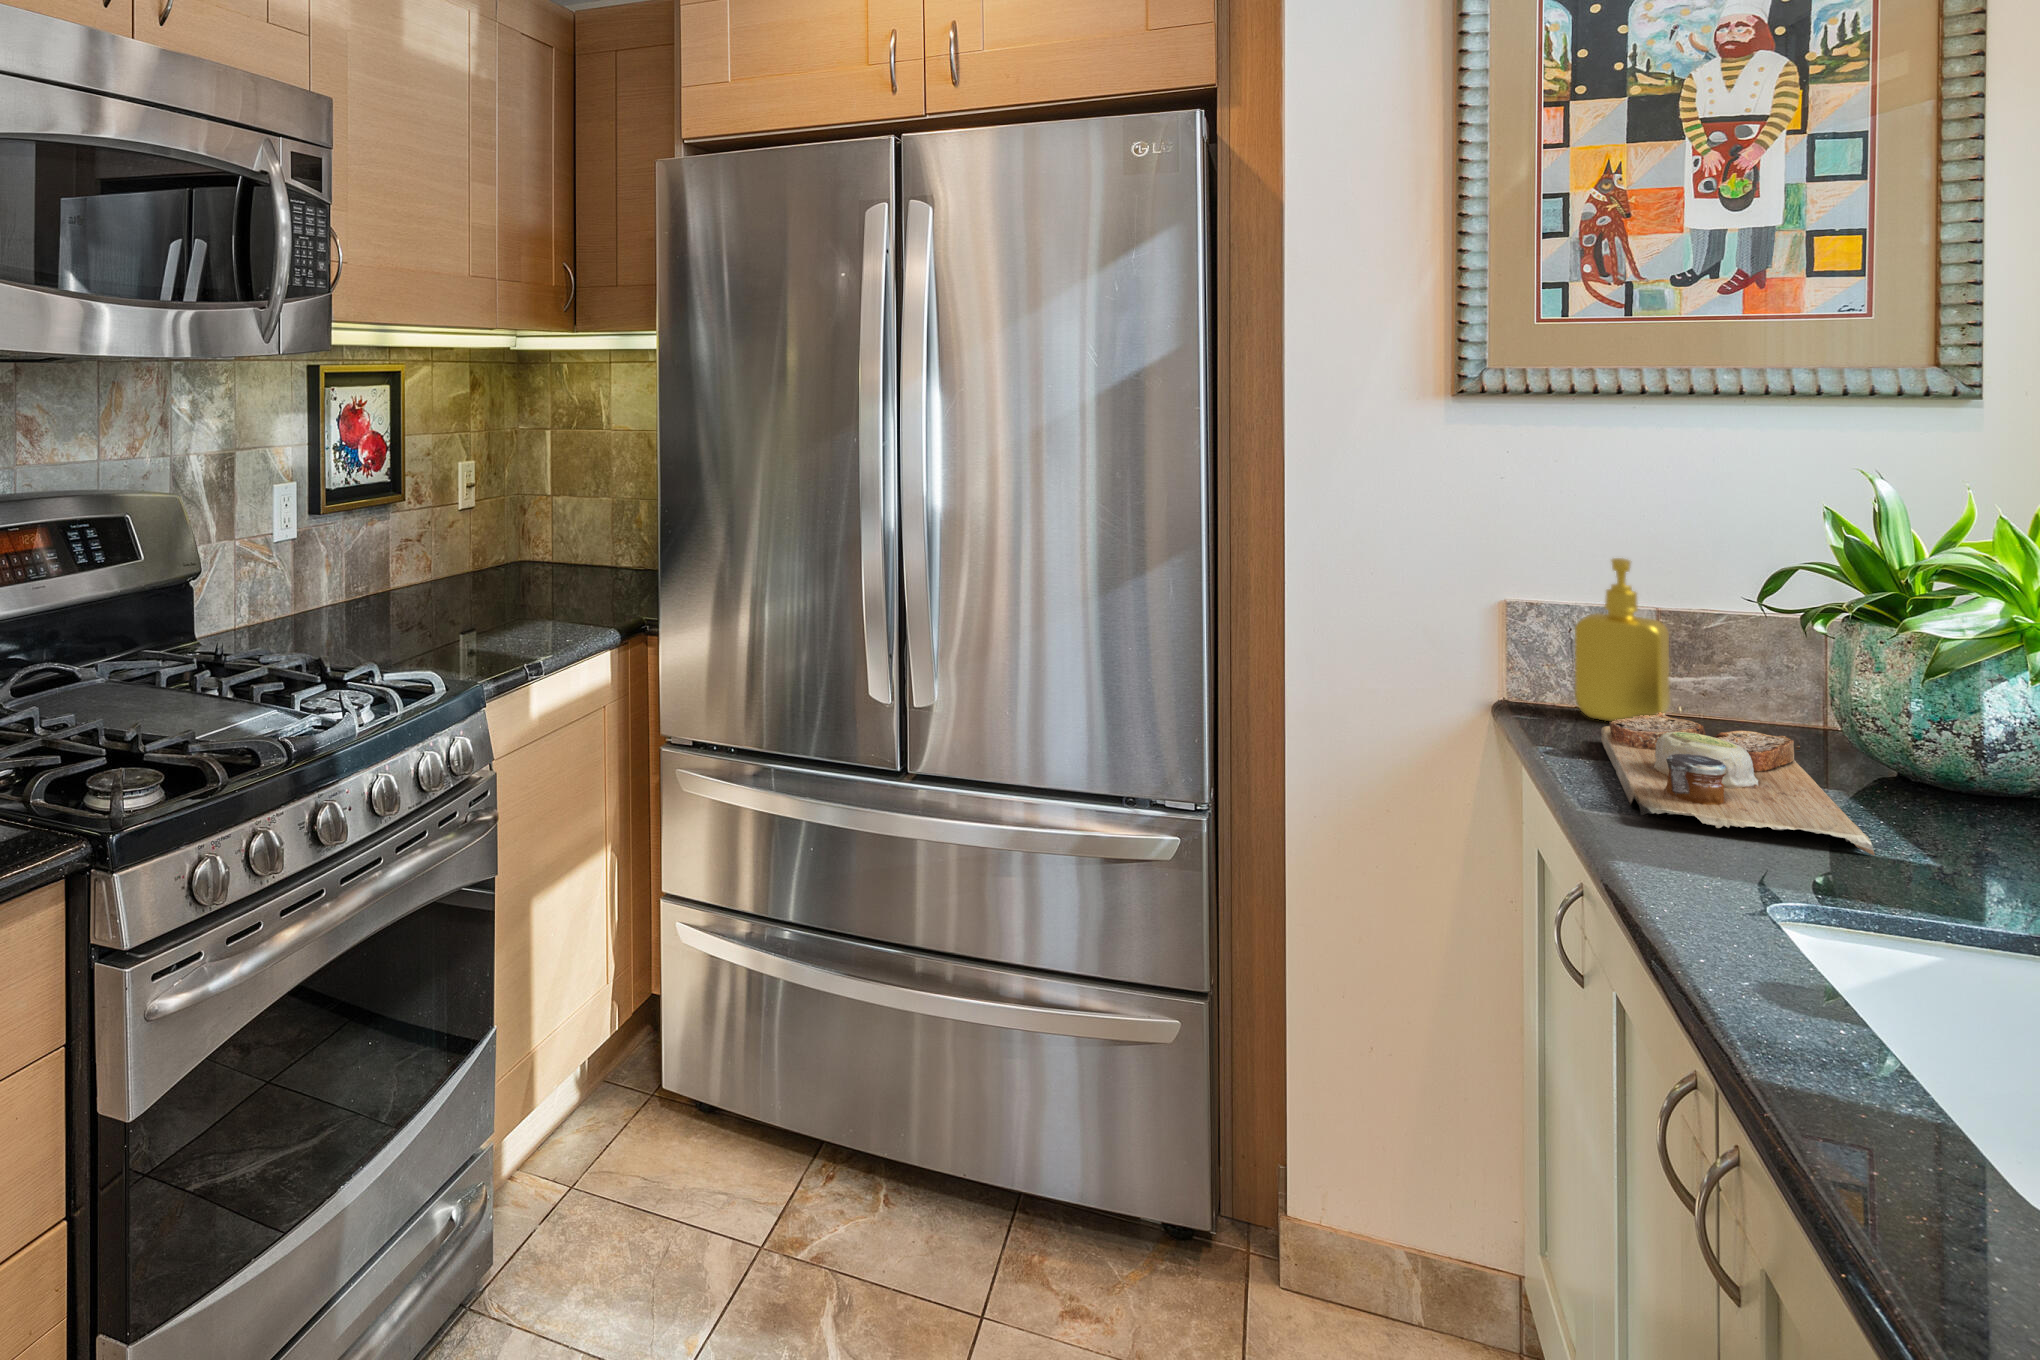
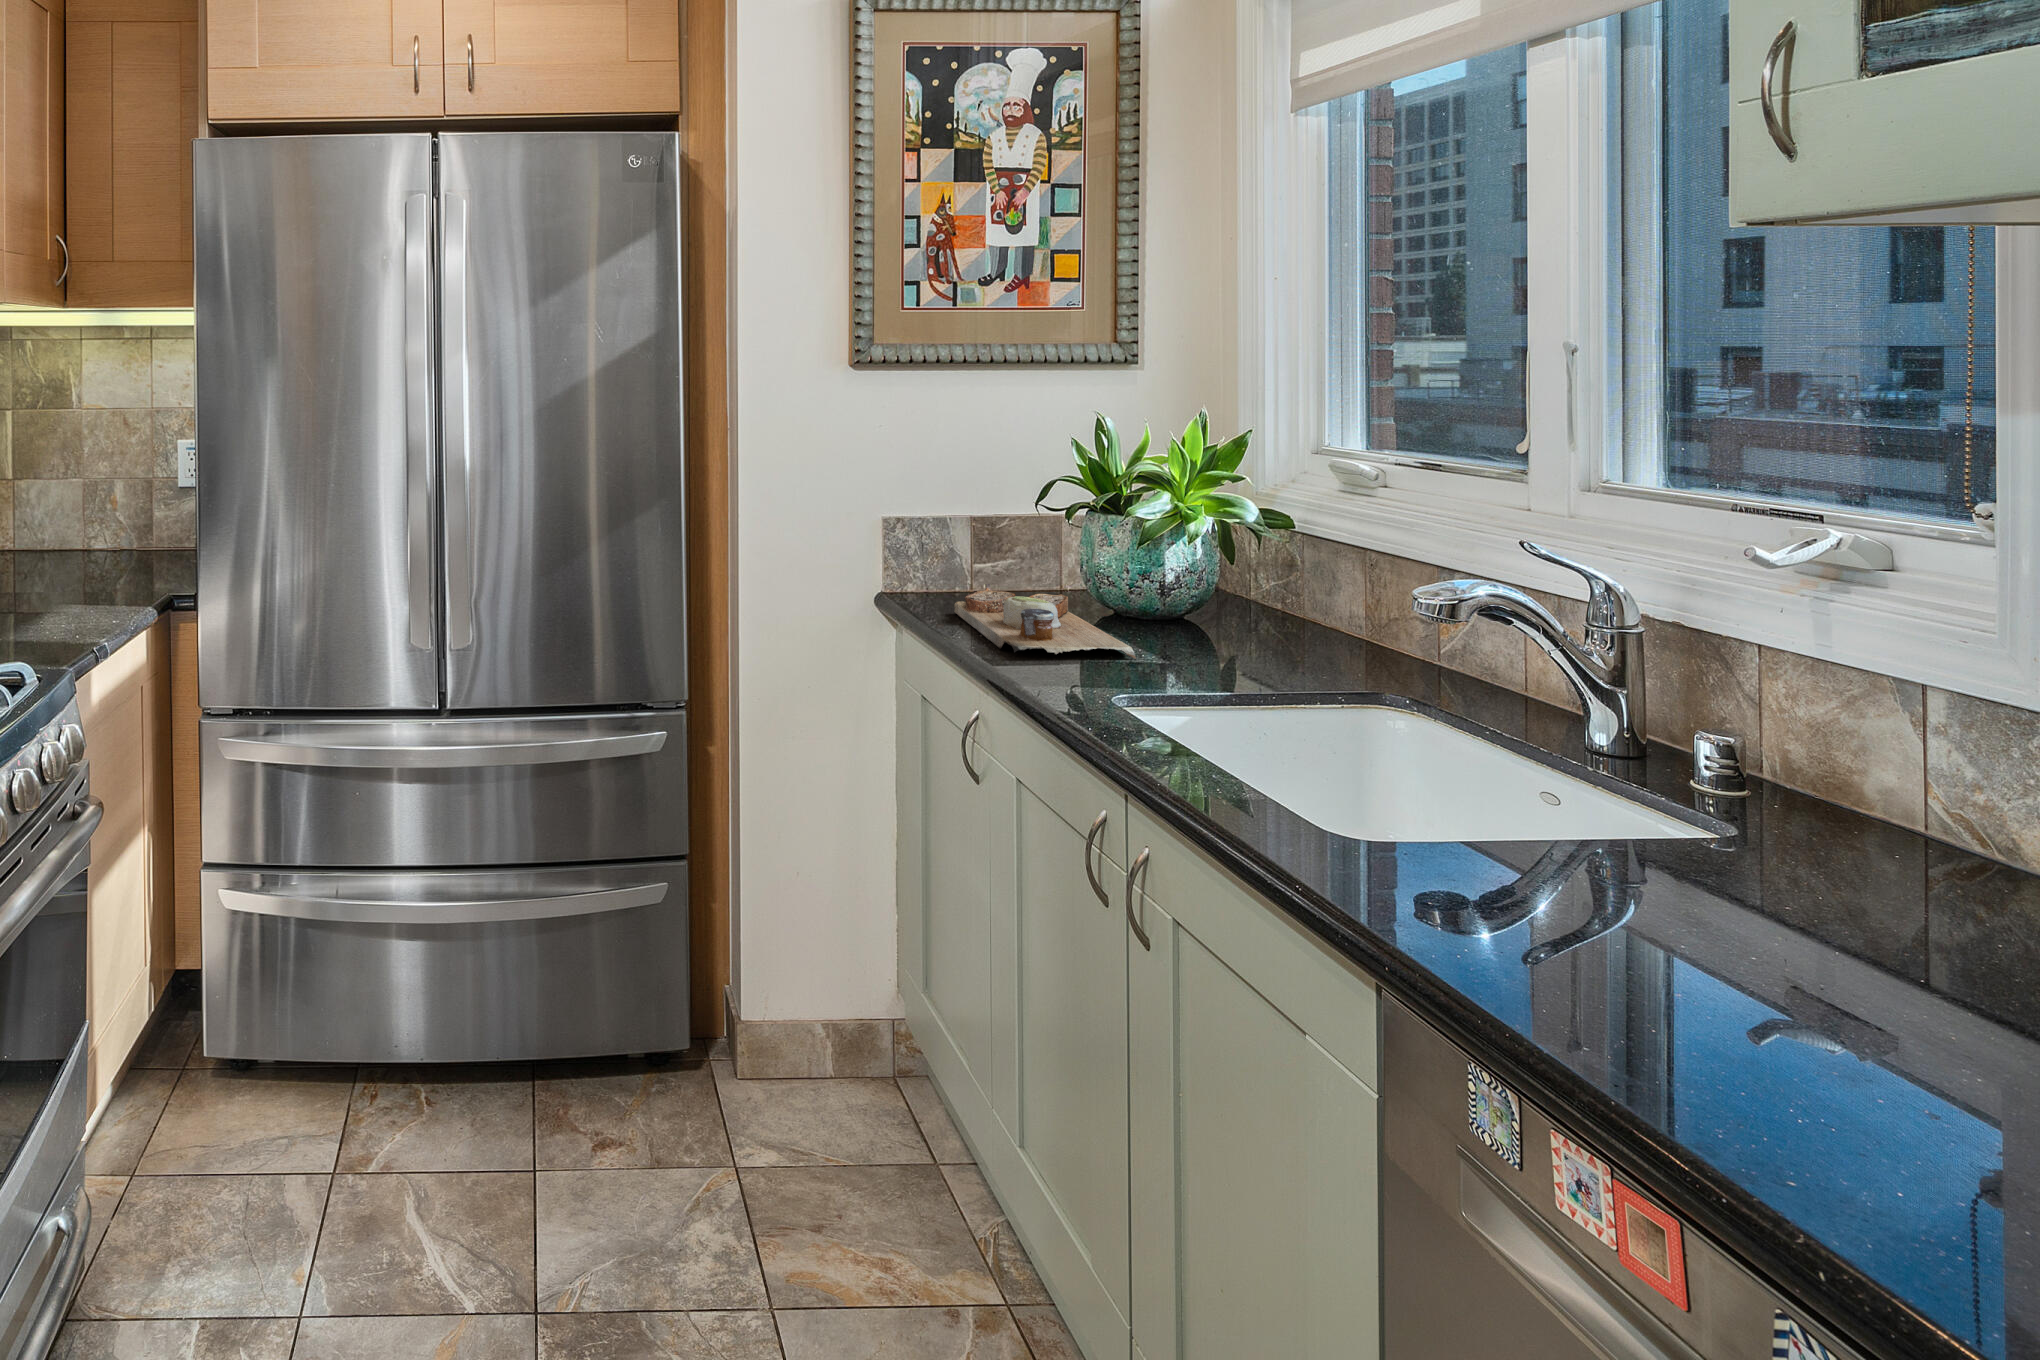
soap dispenser: present [1575,558,1670,722] -> none [928,482,981,601]

